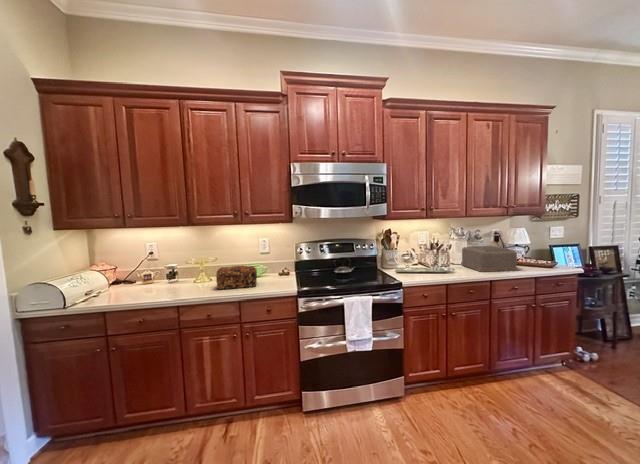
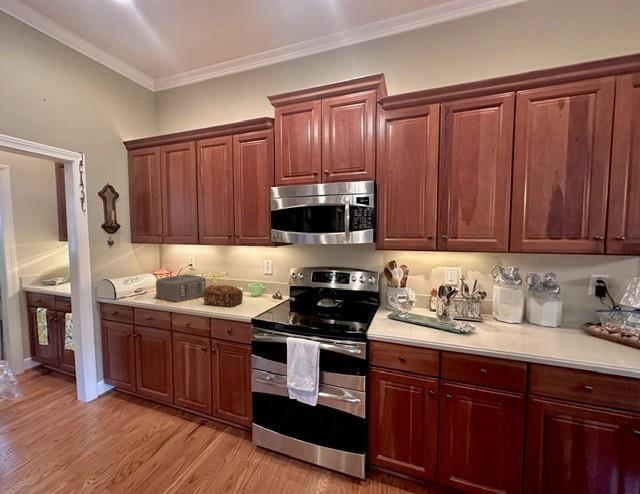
toaster: present [461,246,518,272] -> present [156,274,206,302]

